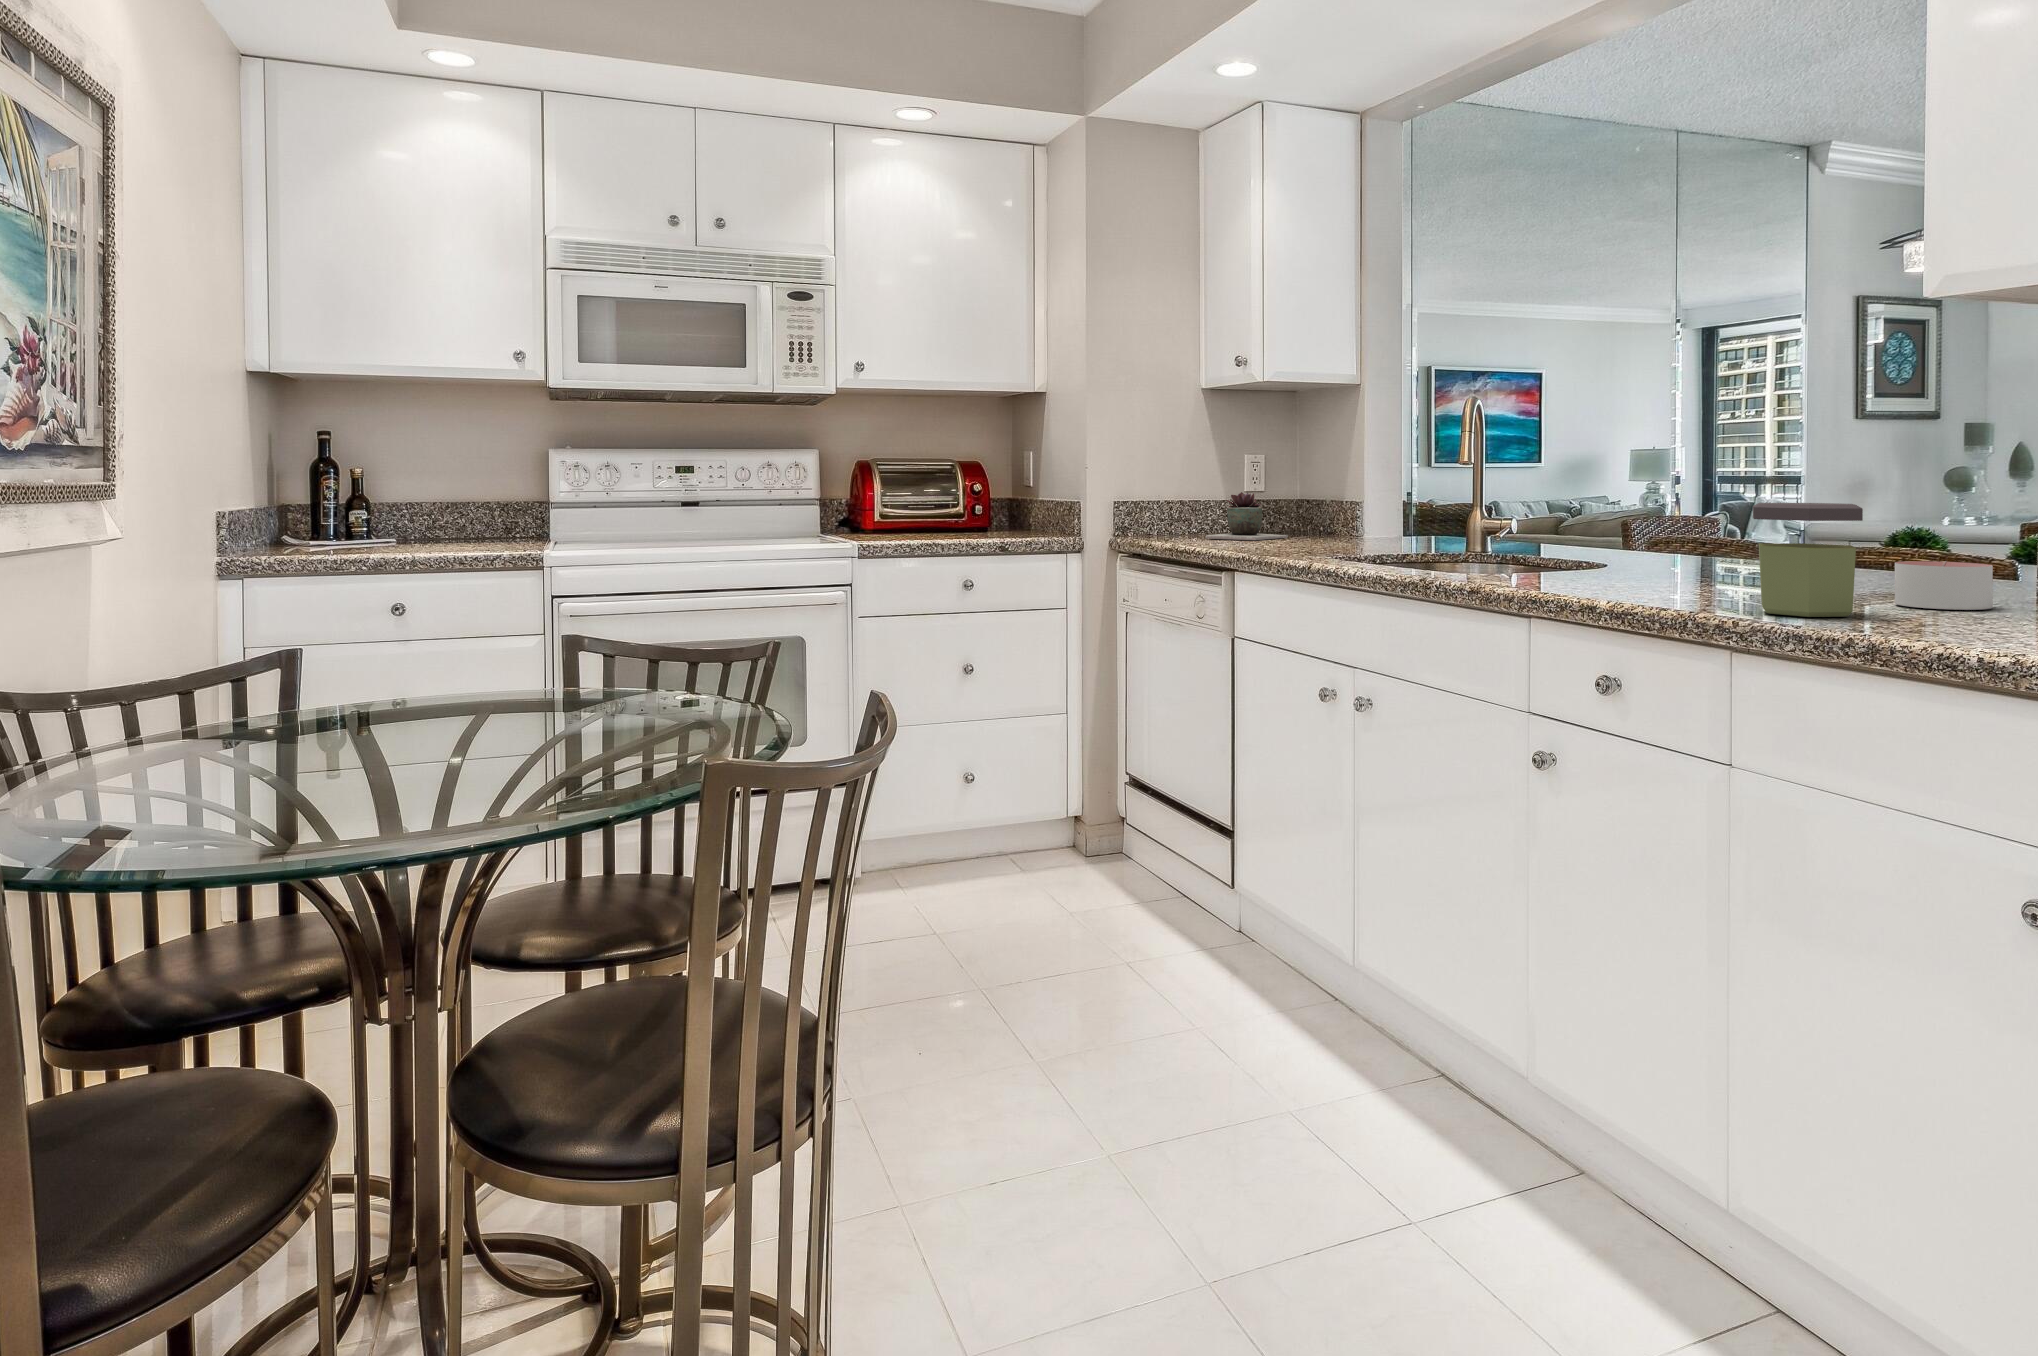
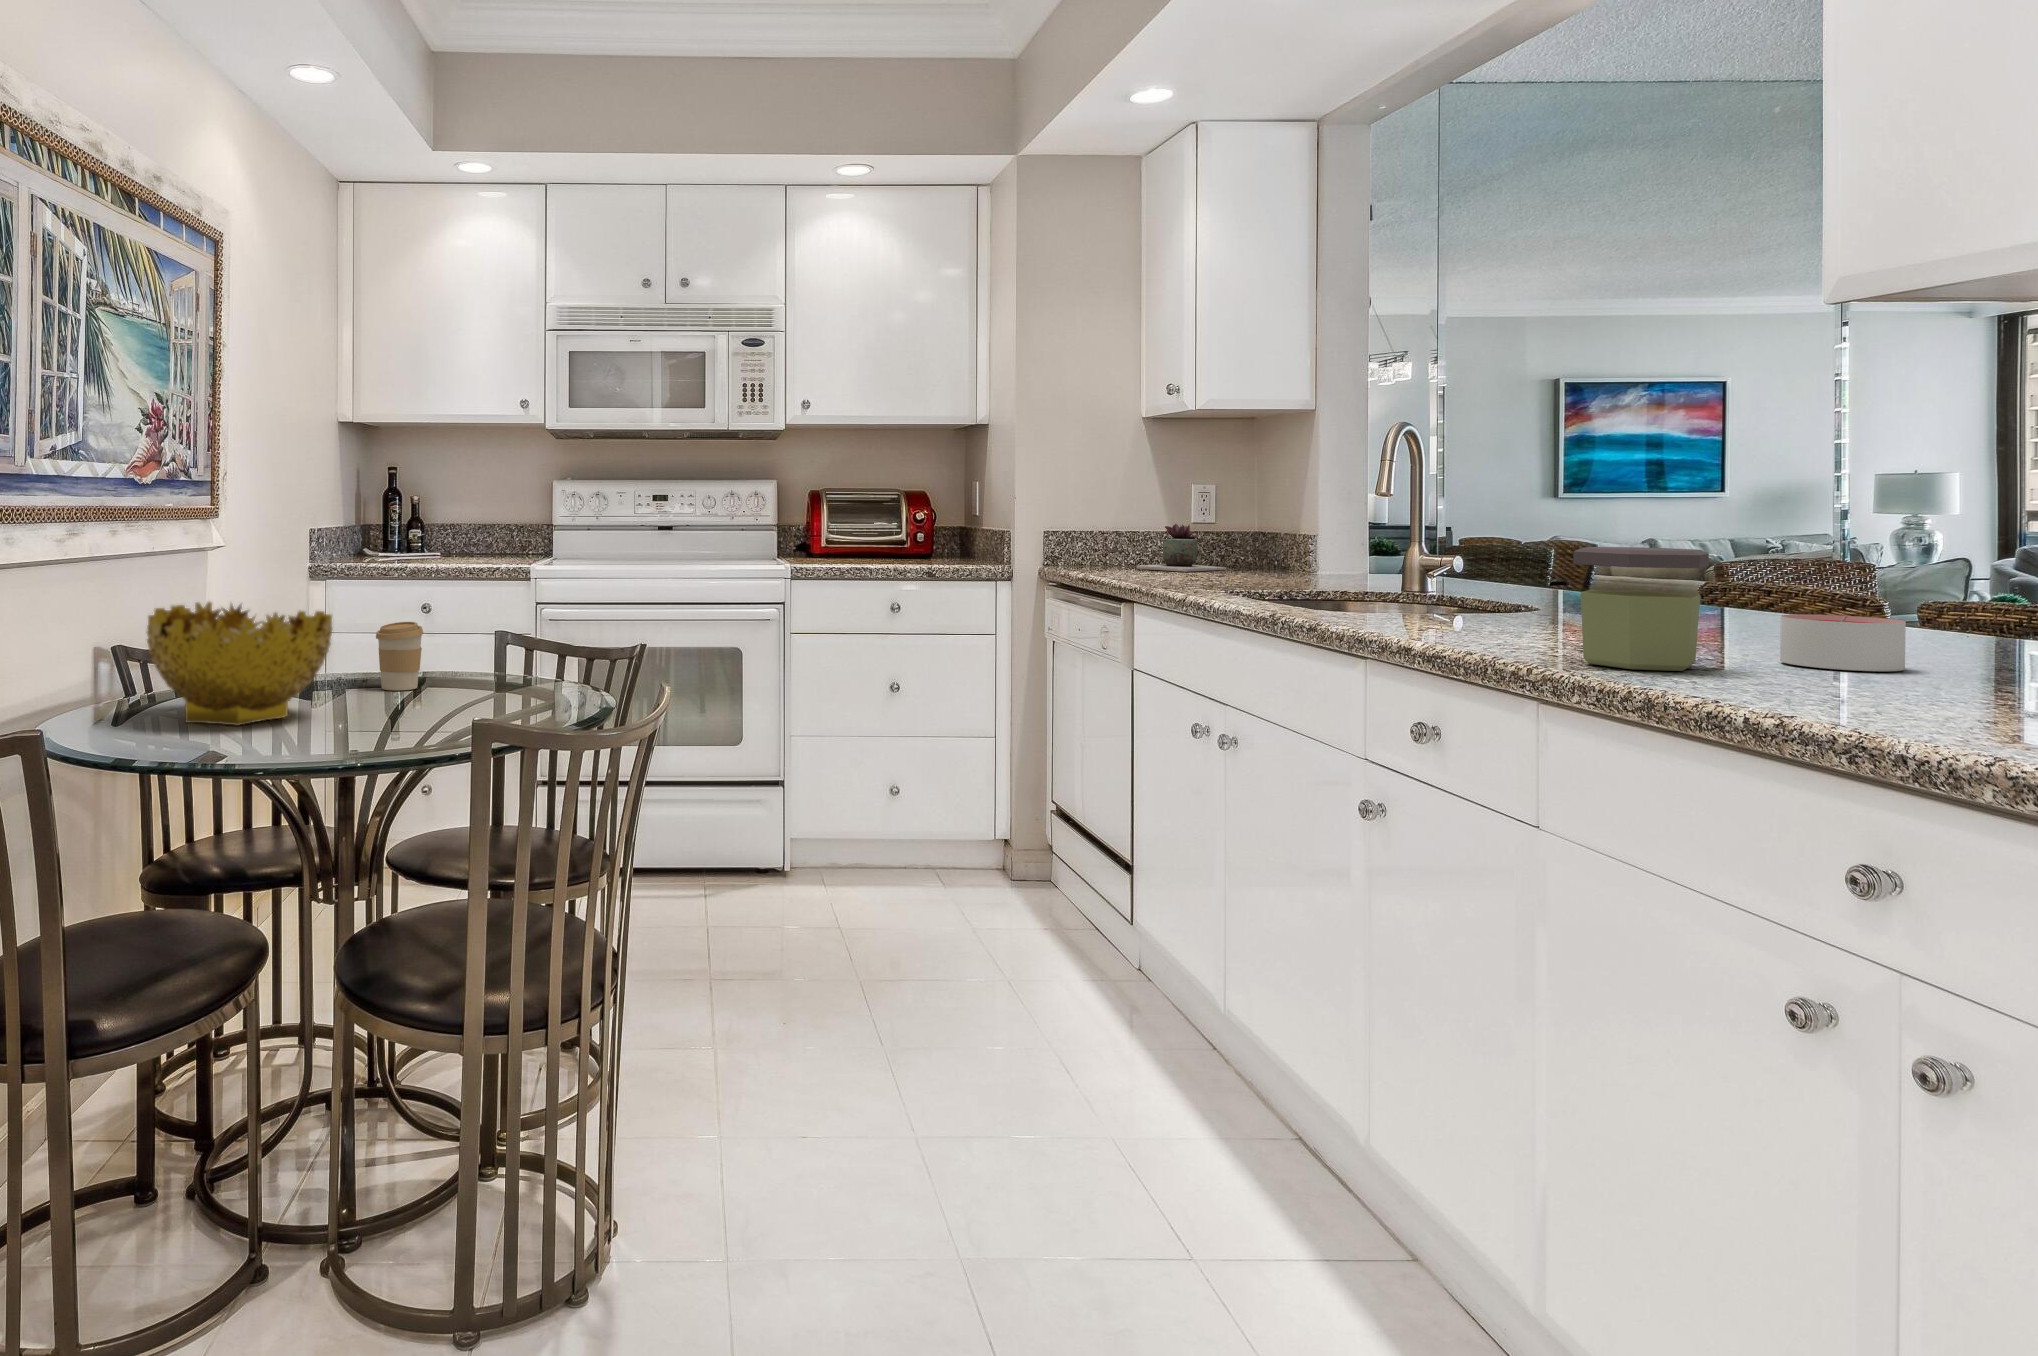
decorative bowl: none [66,605,360,780] -> present [147,602,332,726]
coffee cup: none [390,624,458,714] -> present [376,622,423,690]

